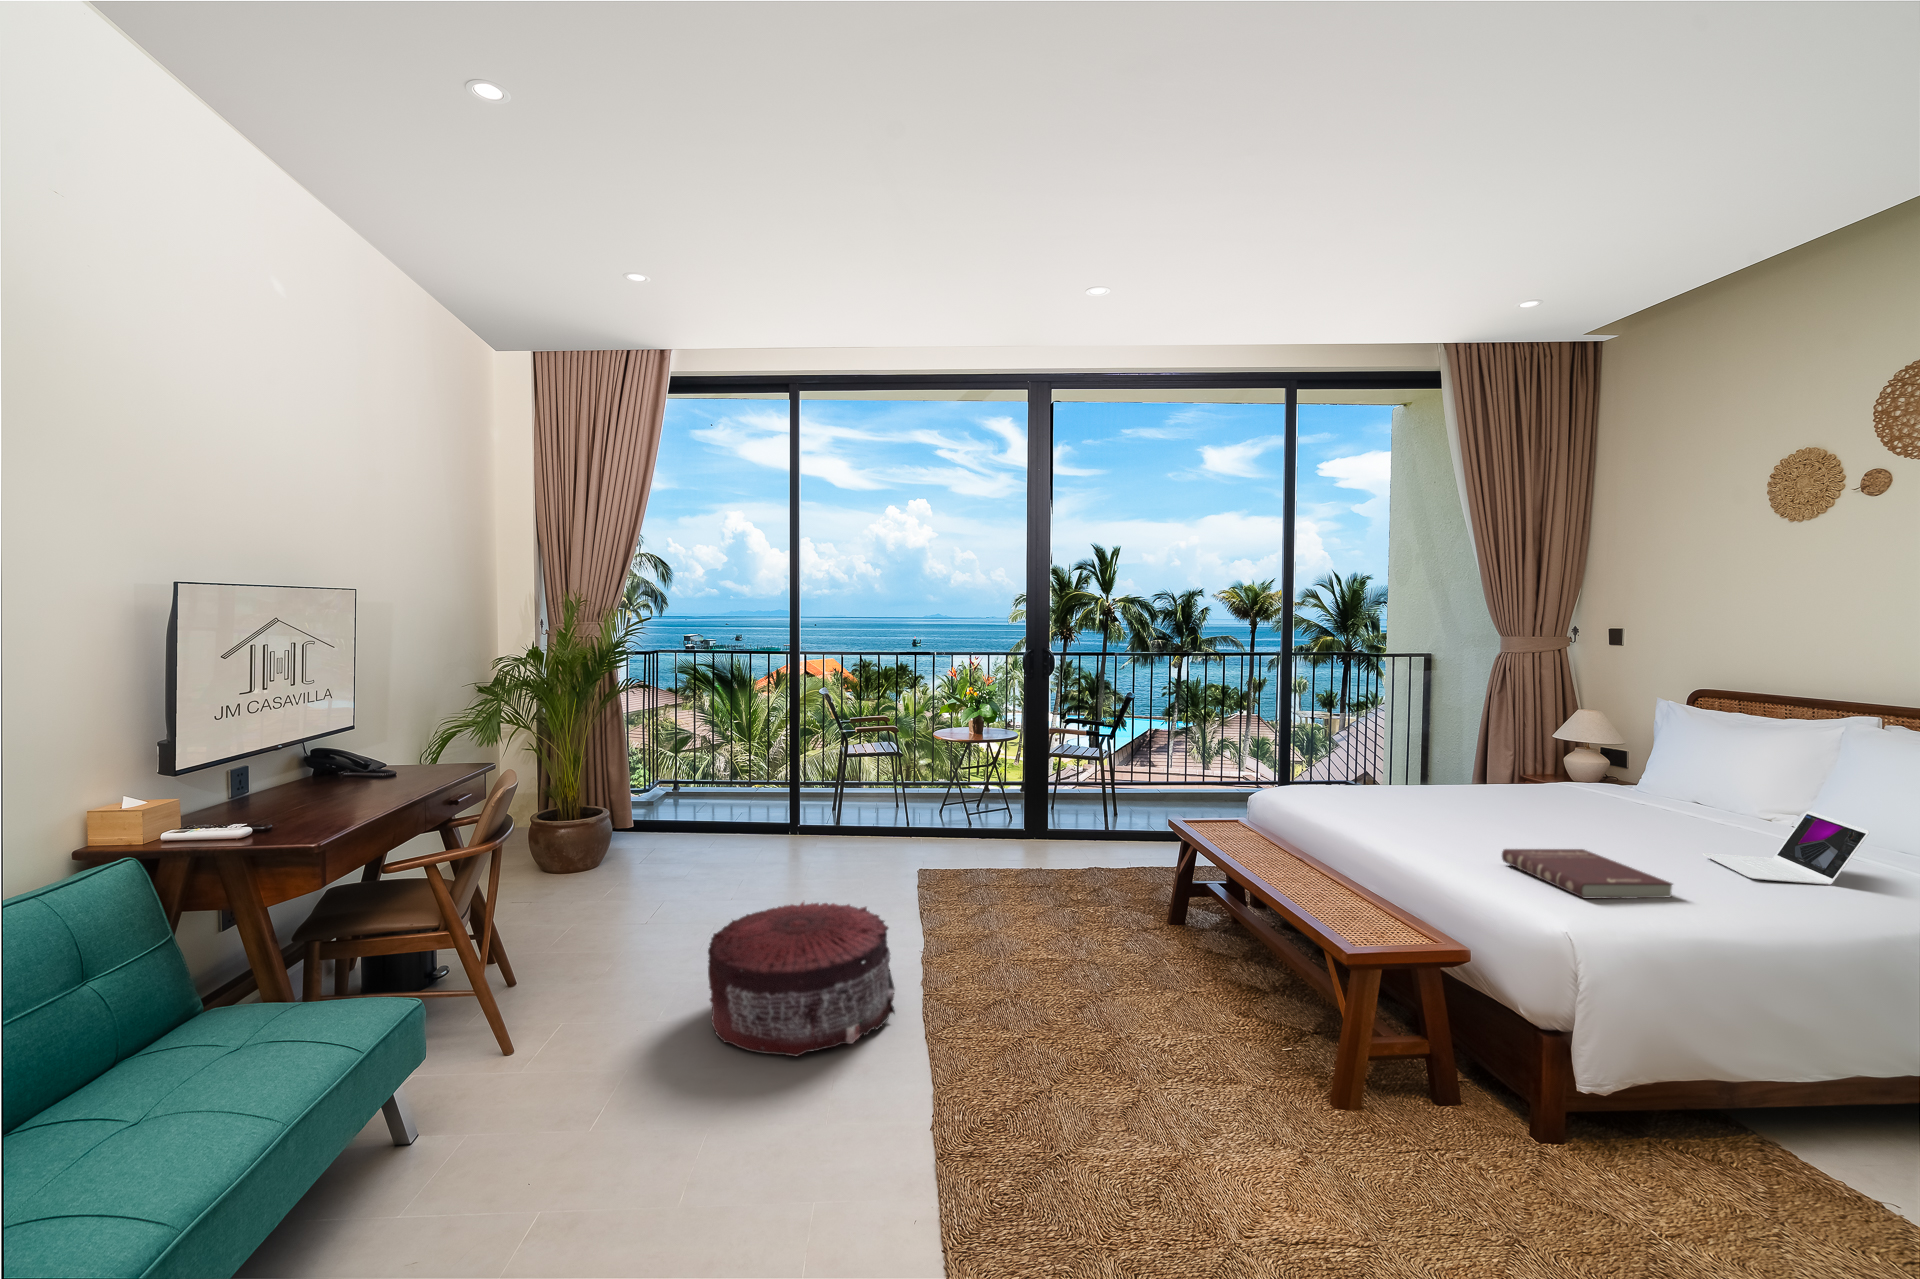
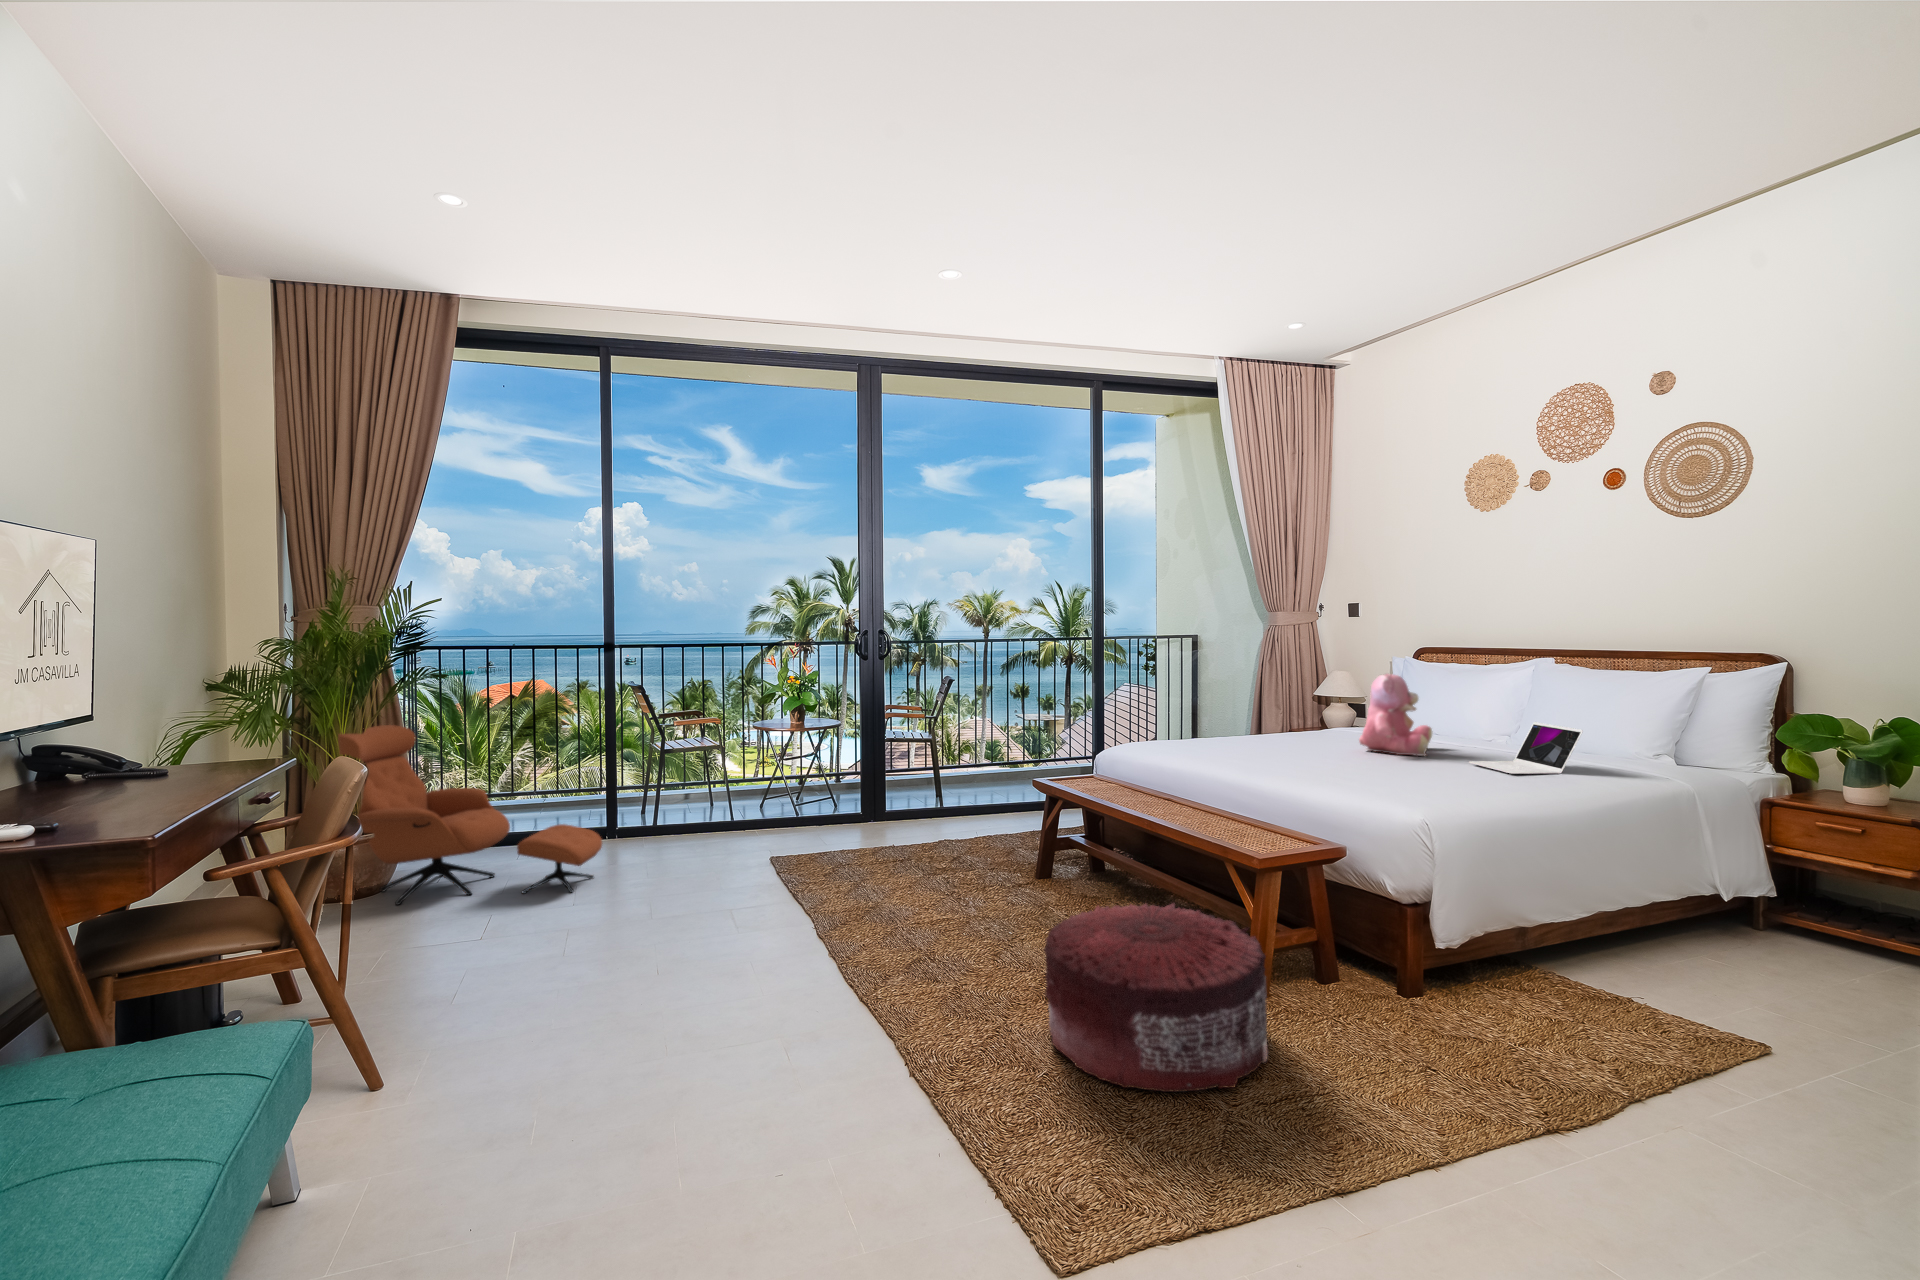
lounge chair: none [559,726,764,888] -> present [338,725,602,905]
teddy bear: none [1568,730,1674,838] -> present [1359,674,1432,756]
book: present [1502,849,1673,899] -> none [1340,763,1473,796]
pouf: present [708,902,895,1056] -> present [1044,903,1268,1092]

